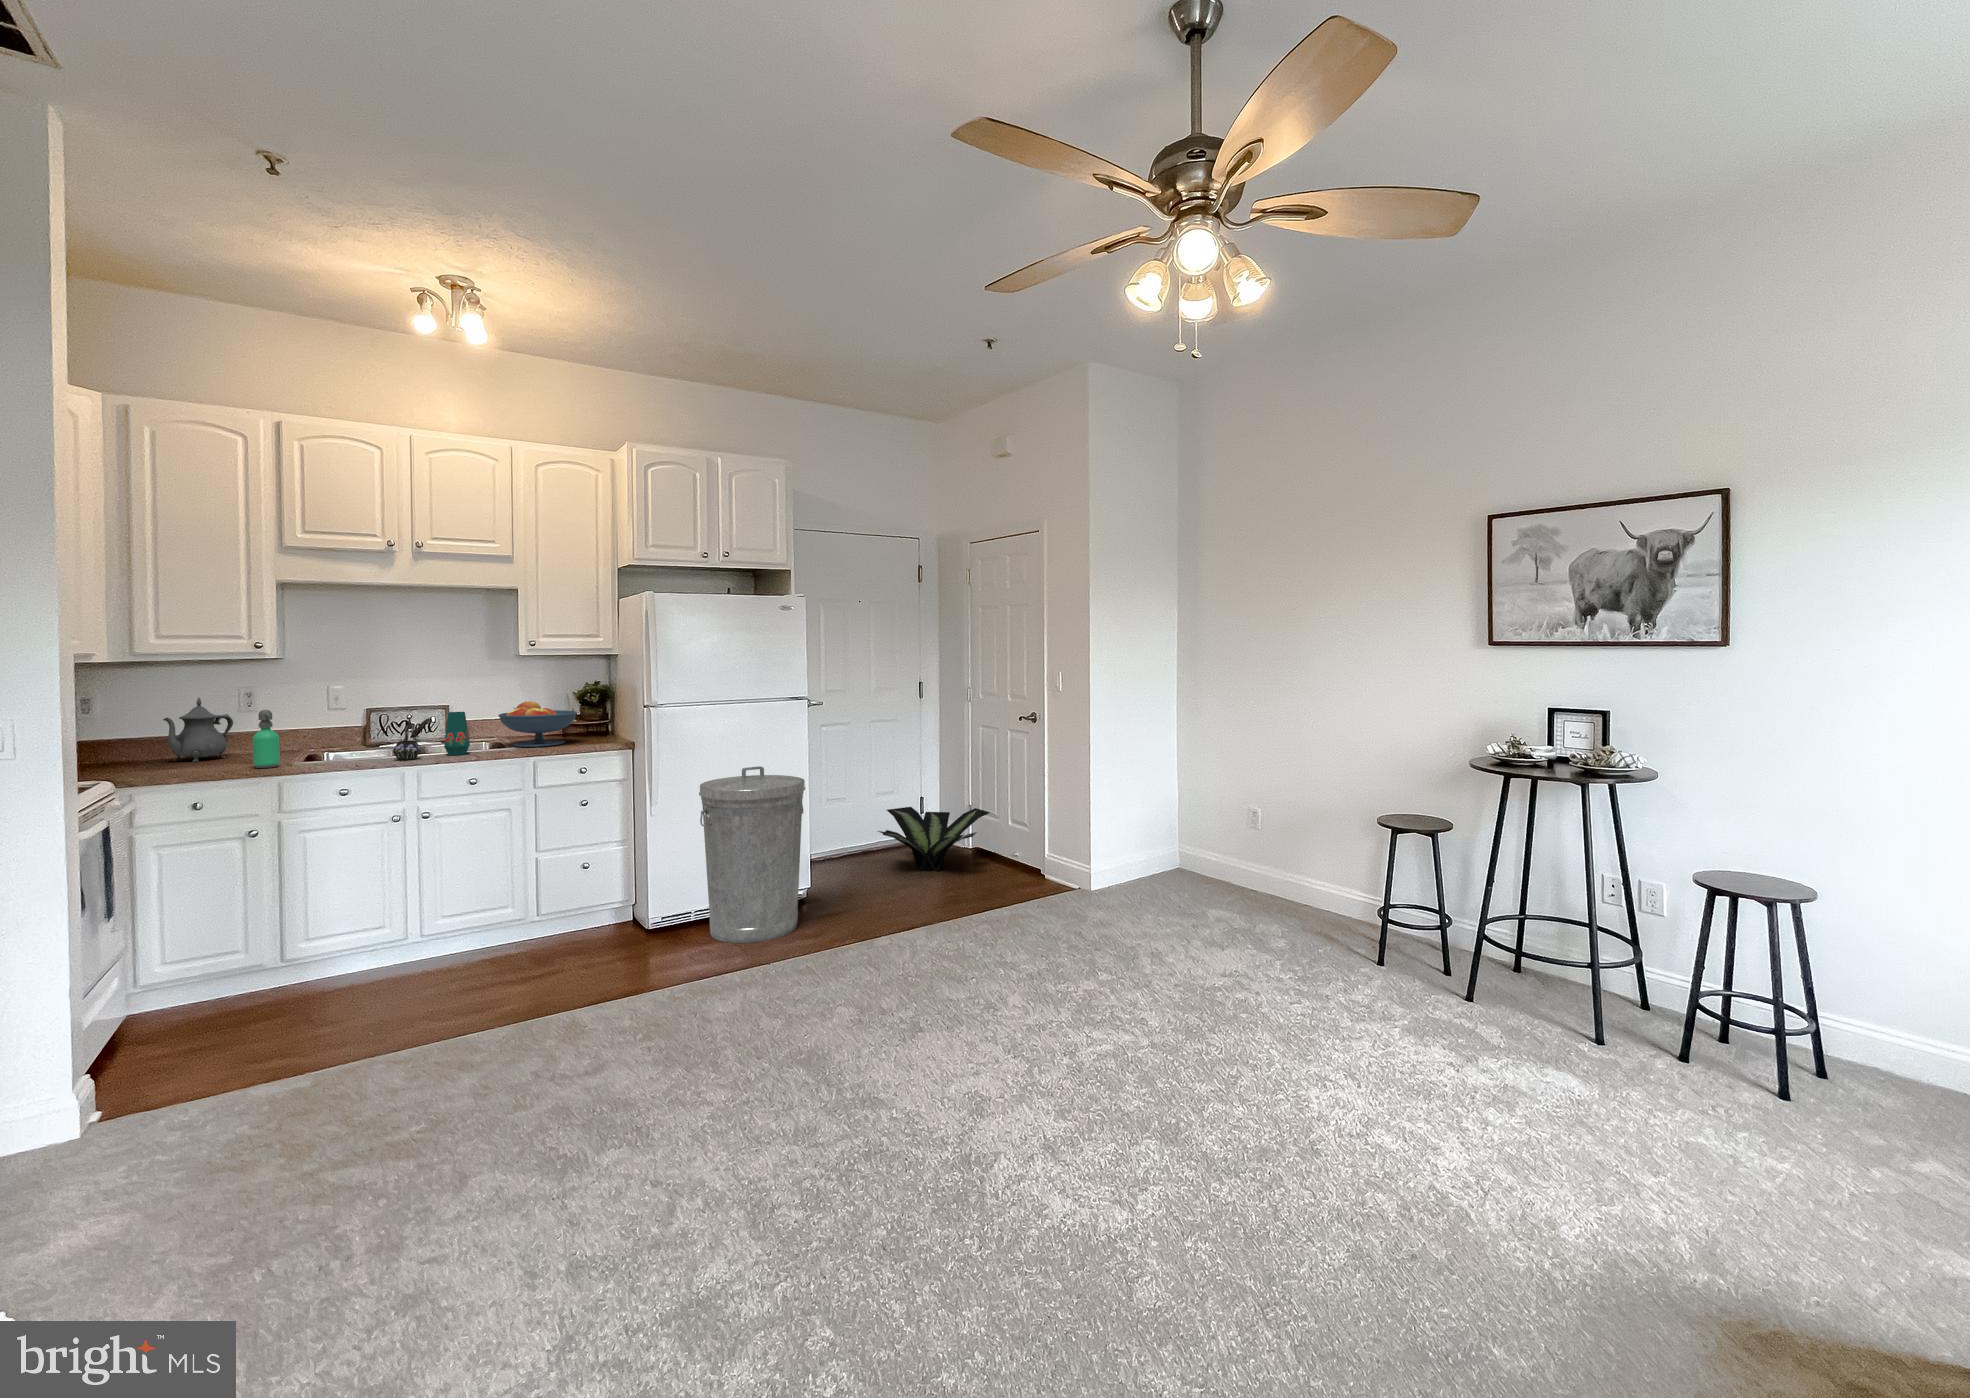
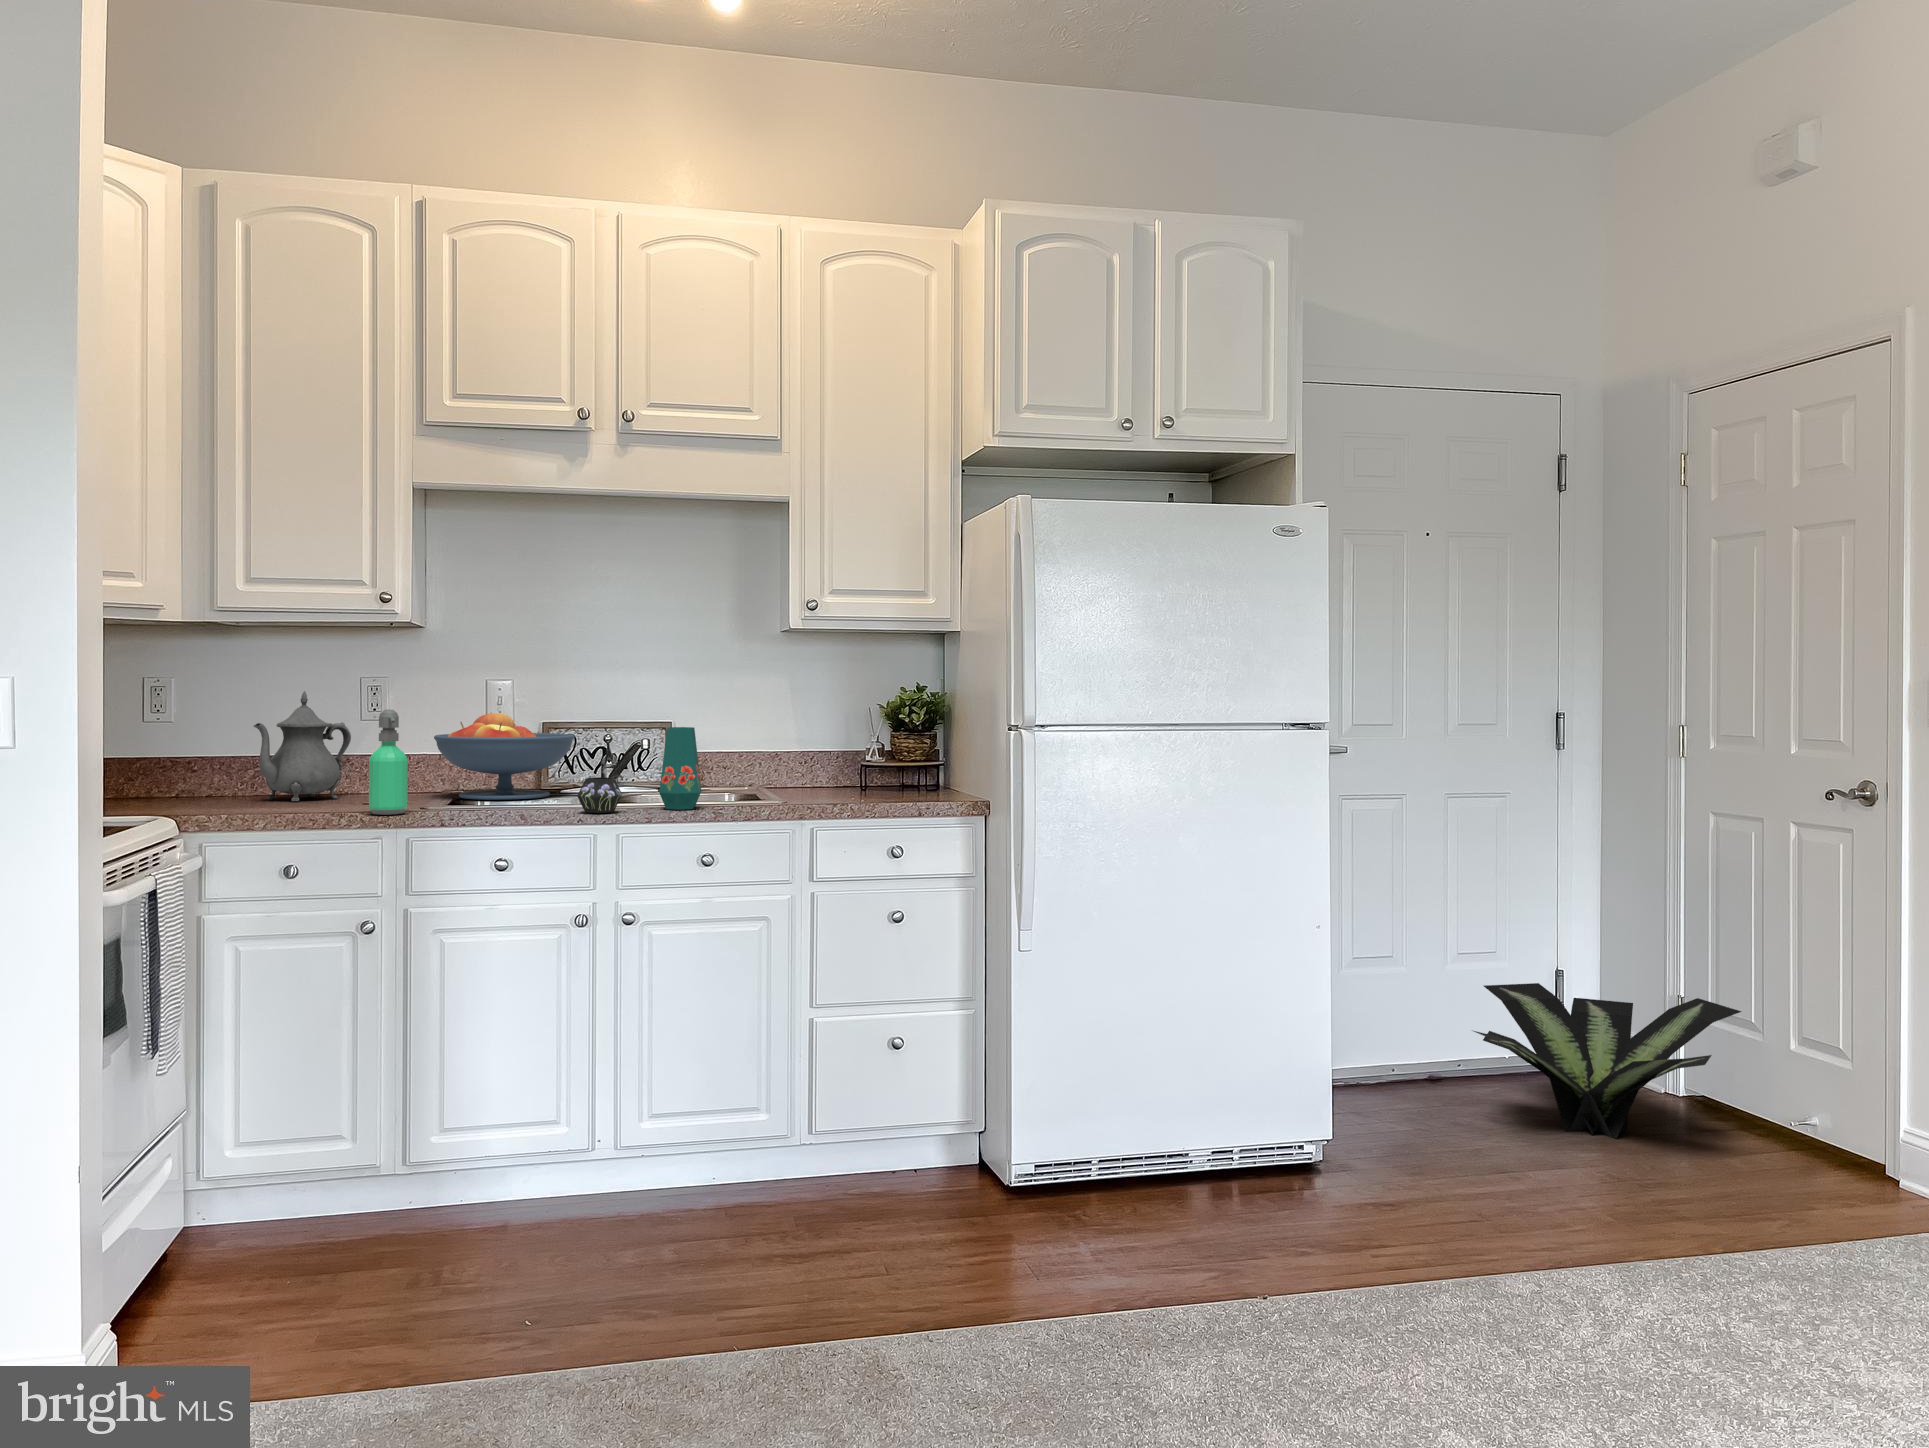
fruit bowl: present [498,701,577,747] -> present [434,713,575,800]
trash can: present [699,766,805,943] -> none [1115,864,1340,1256]

